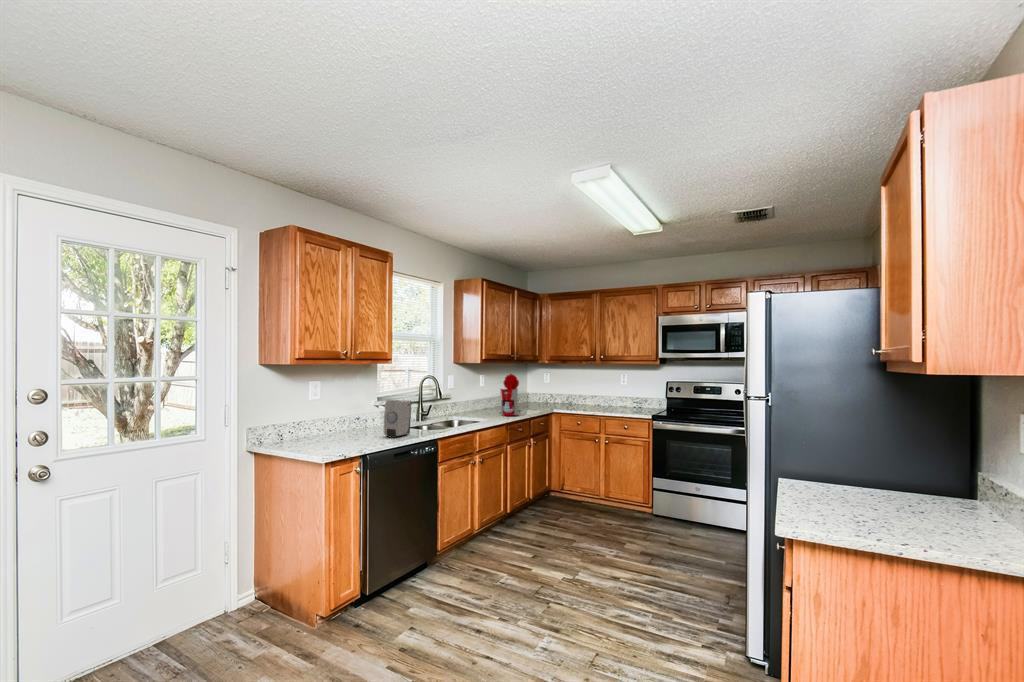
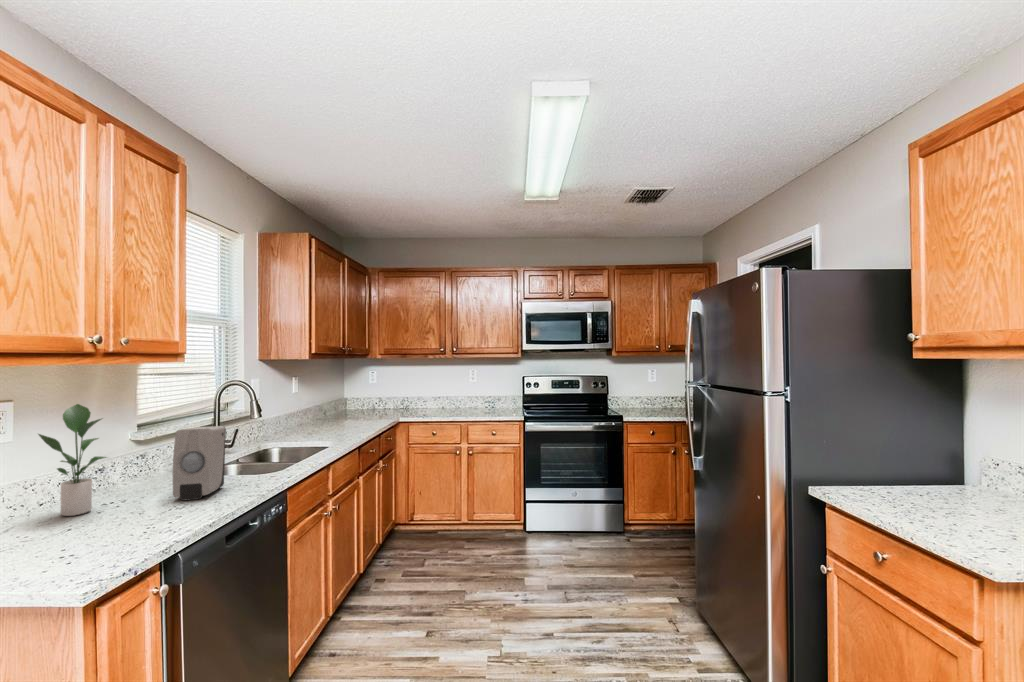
coffee maker: present [500,374,520,416] -> none [329,373,363,434]
potted plant: none [331,384,358,437] -> present [39,404,106,516]

